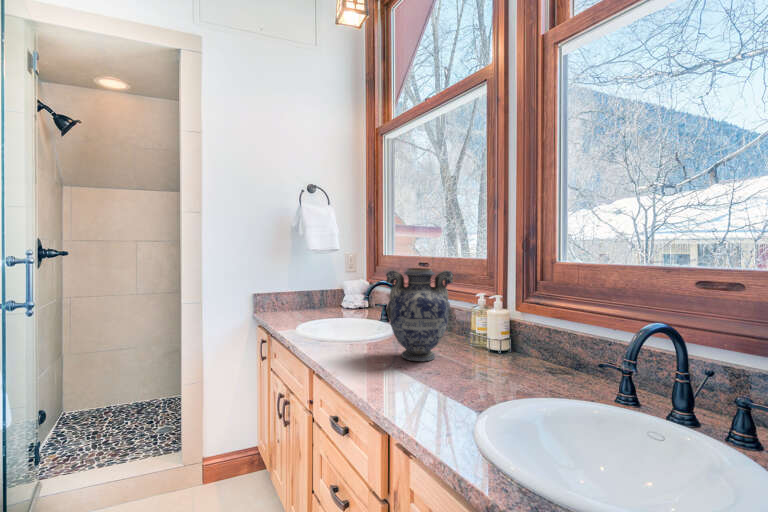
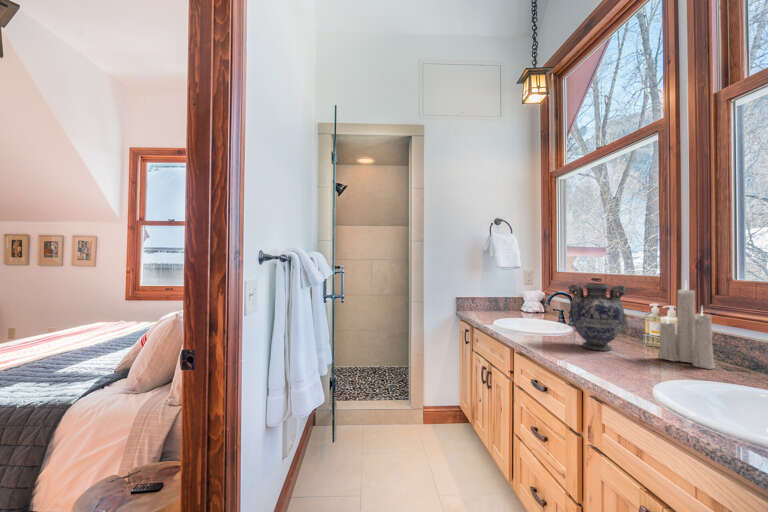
candle: none [485,256,541,374] -> present [658,284,715,369]

